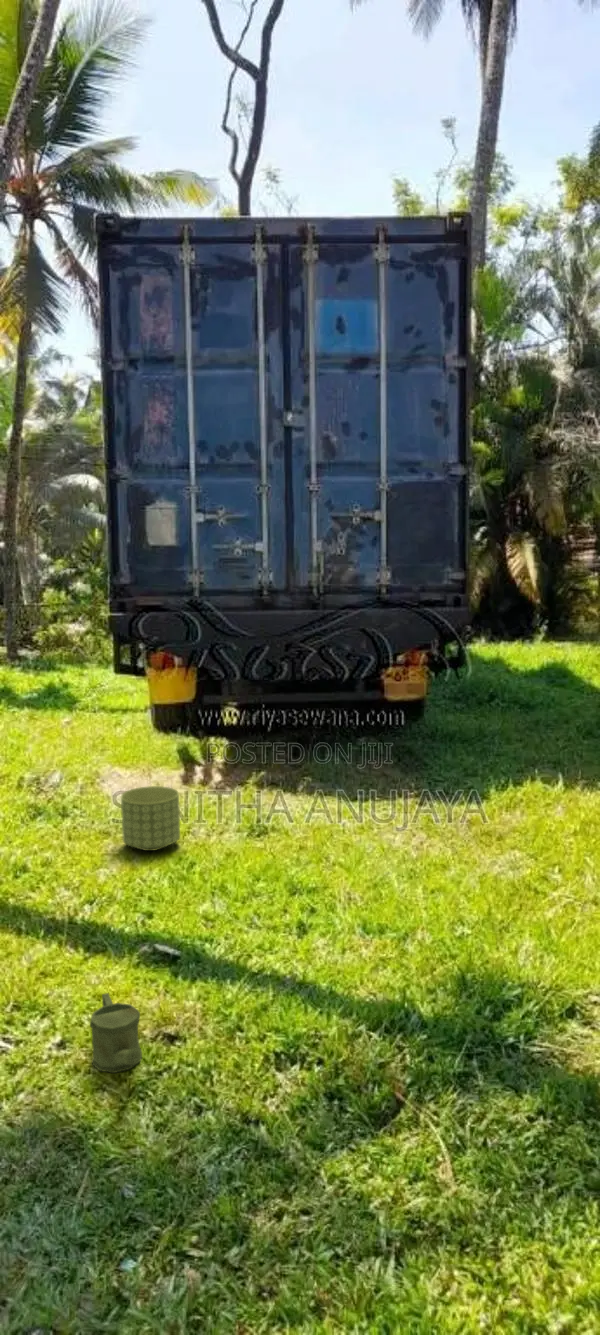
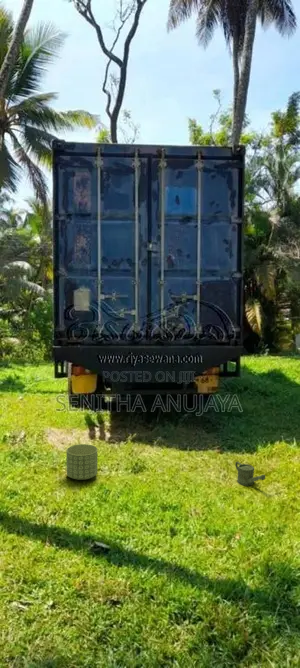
watering can: present [90,993,142,1073] -> present [235,462,265,486]

